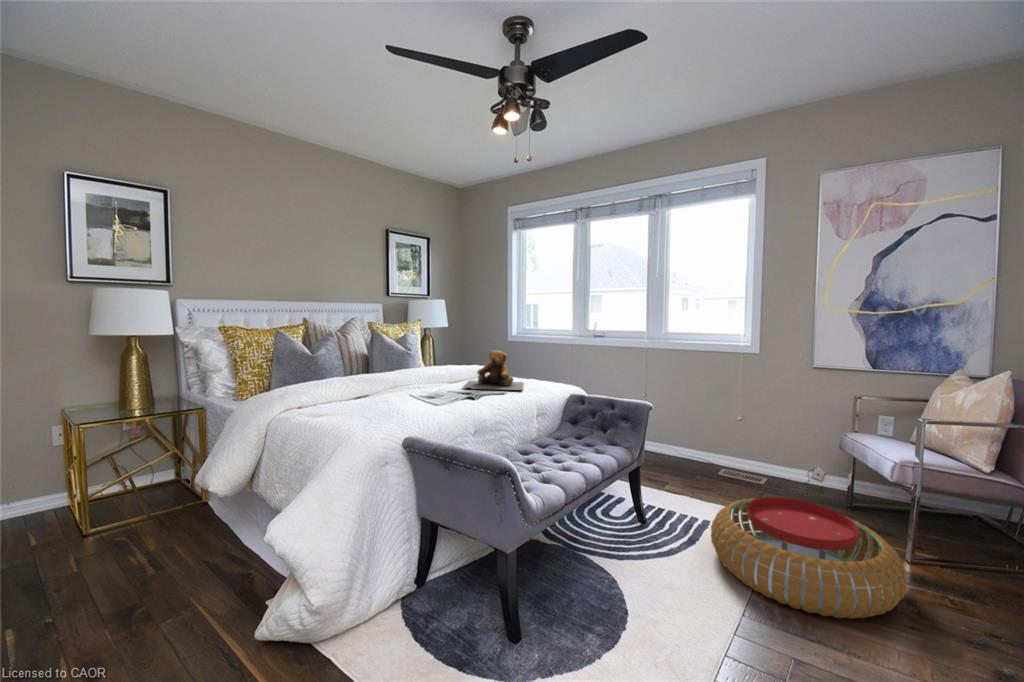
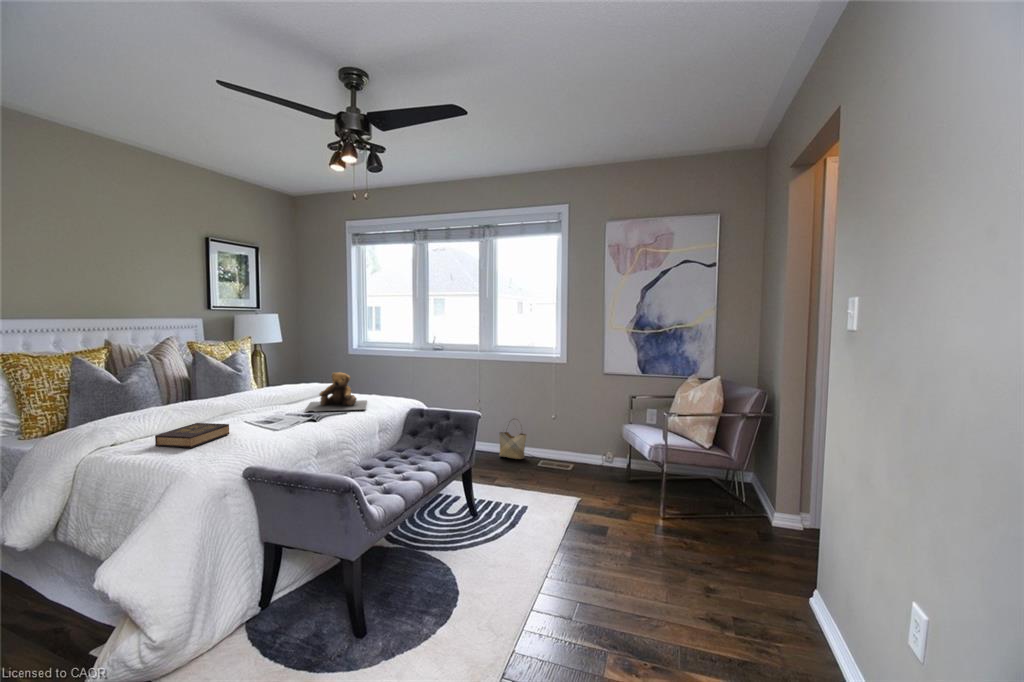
hardback book: none [330,390,393,412] -> present [155,423,229,448]
woven basket: none [667,416,702,464] -> present [499,432,526,459]
pouf: present [711,497,907,619] -> none [525,480,647,563]

